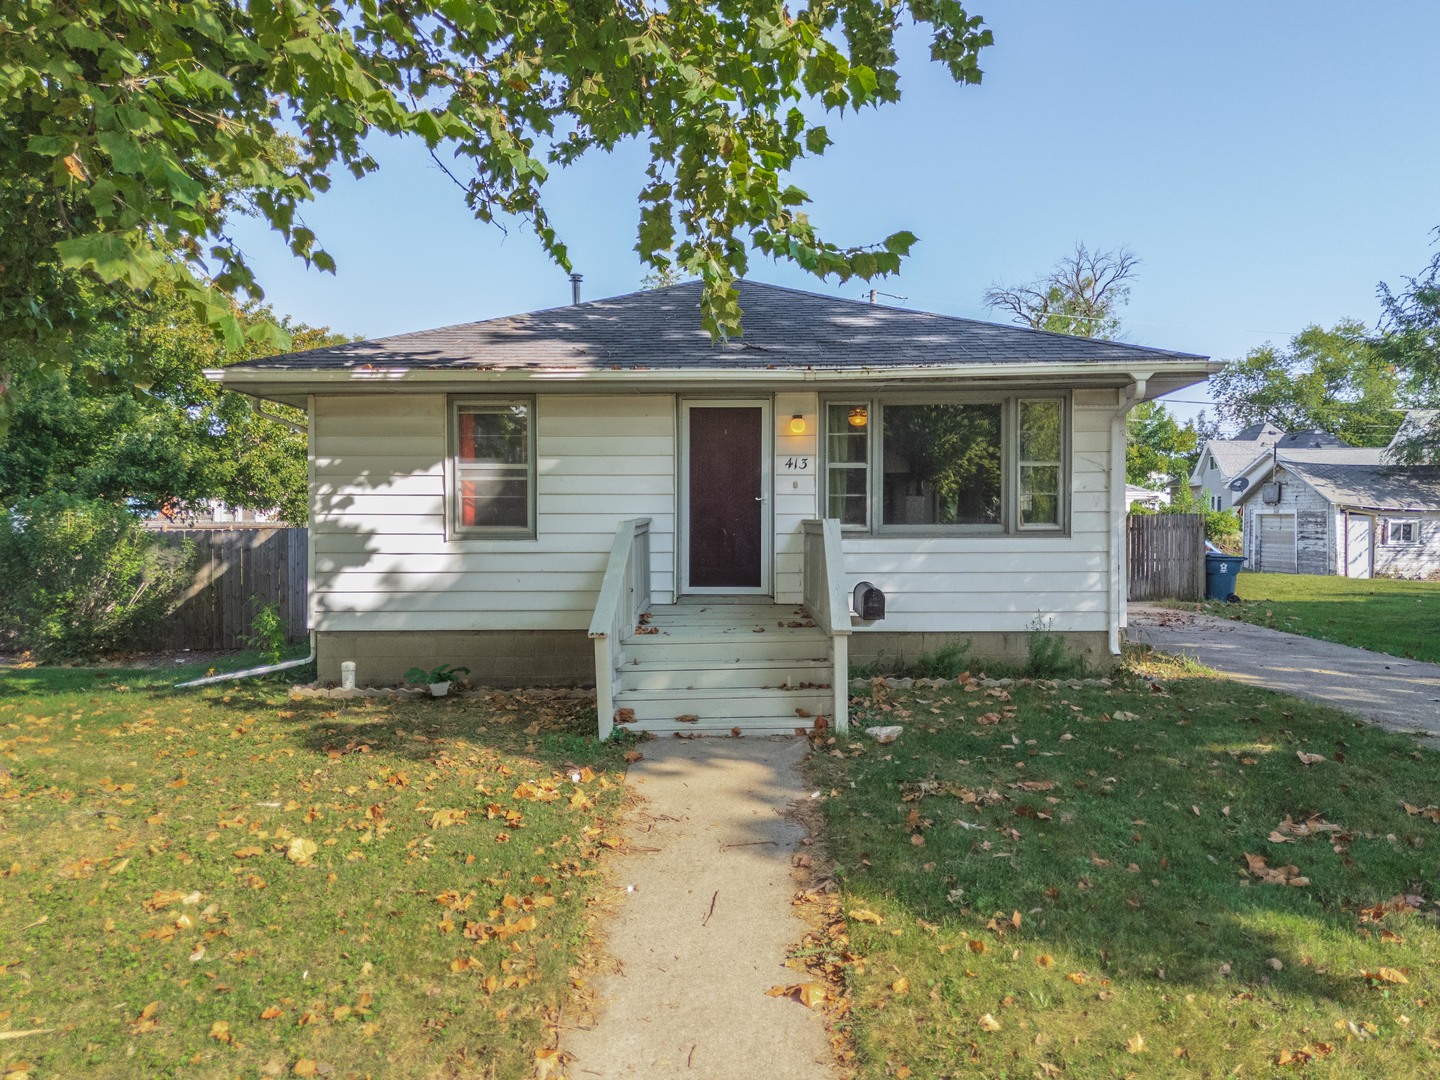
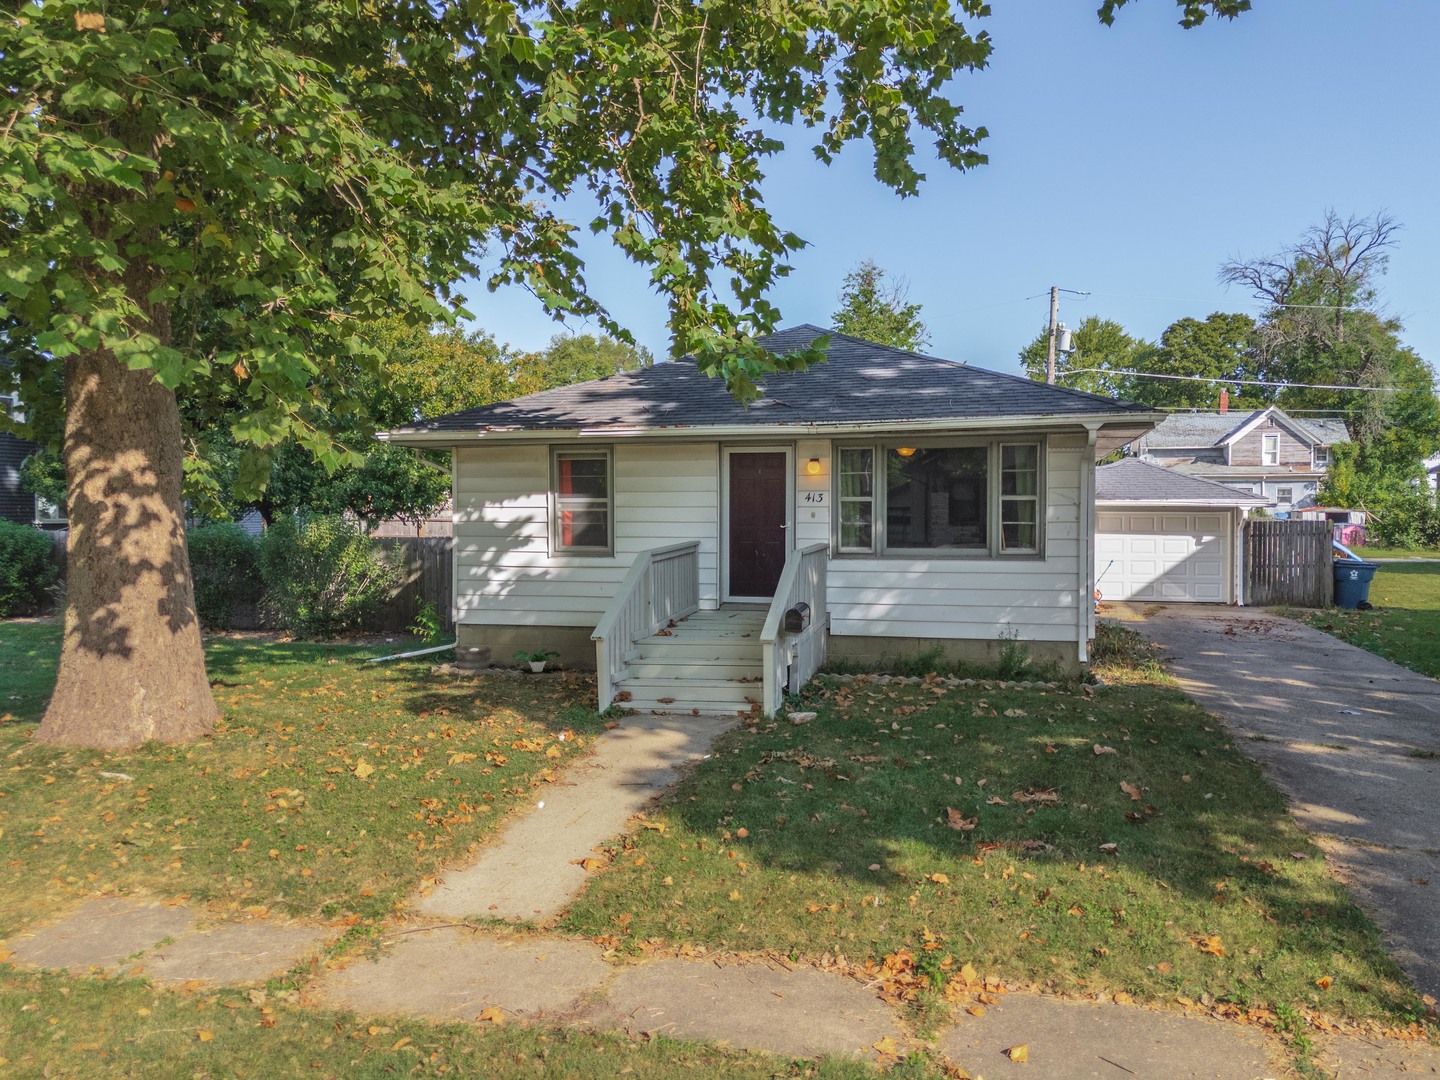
bucket: none [311,662,370,699] -> present [455,644,492,670]

